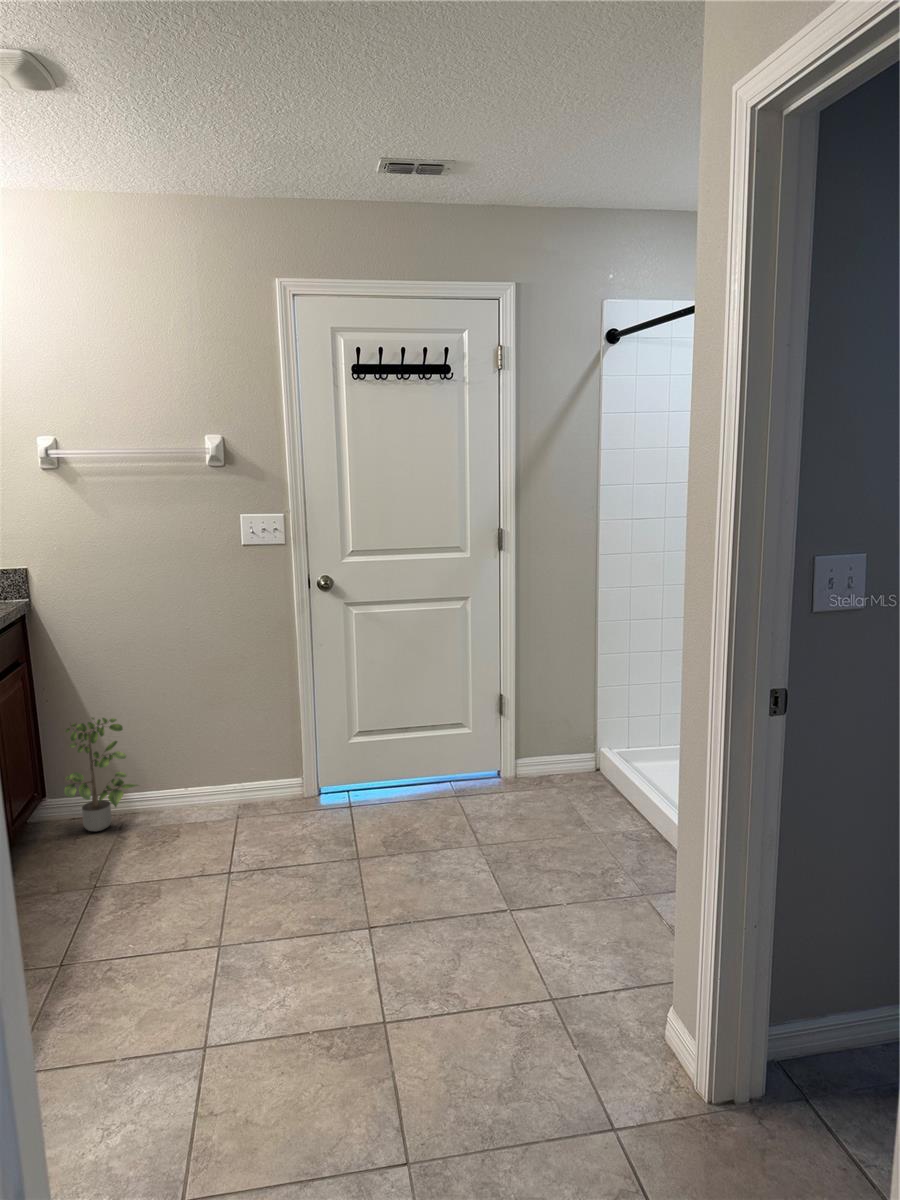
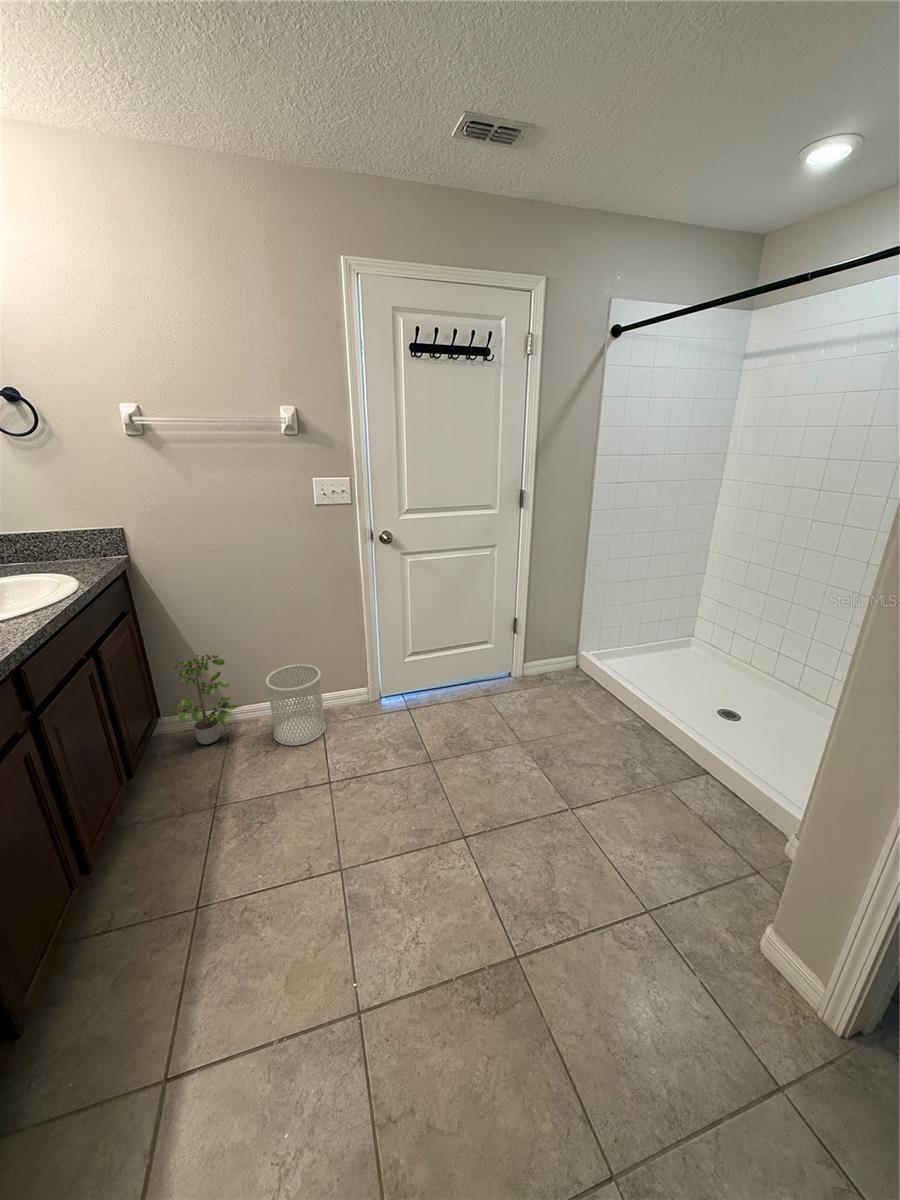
wastebasket: none [168,740,239,837] -> present [266,664,326,746]

